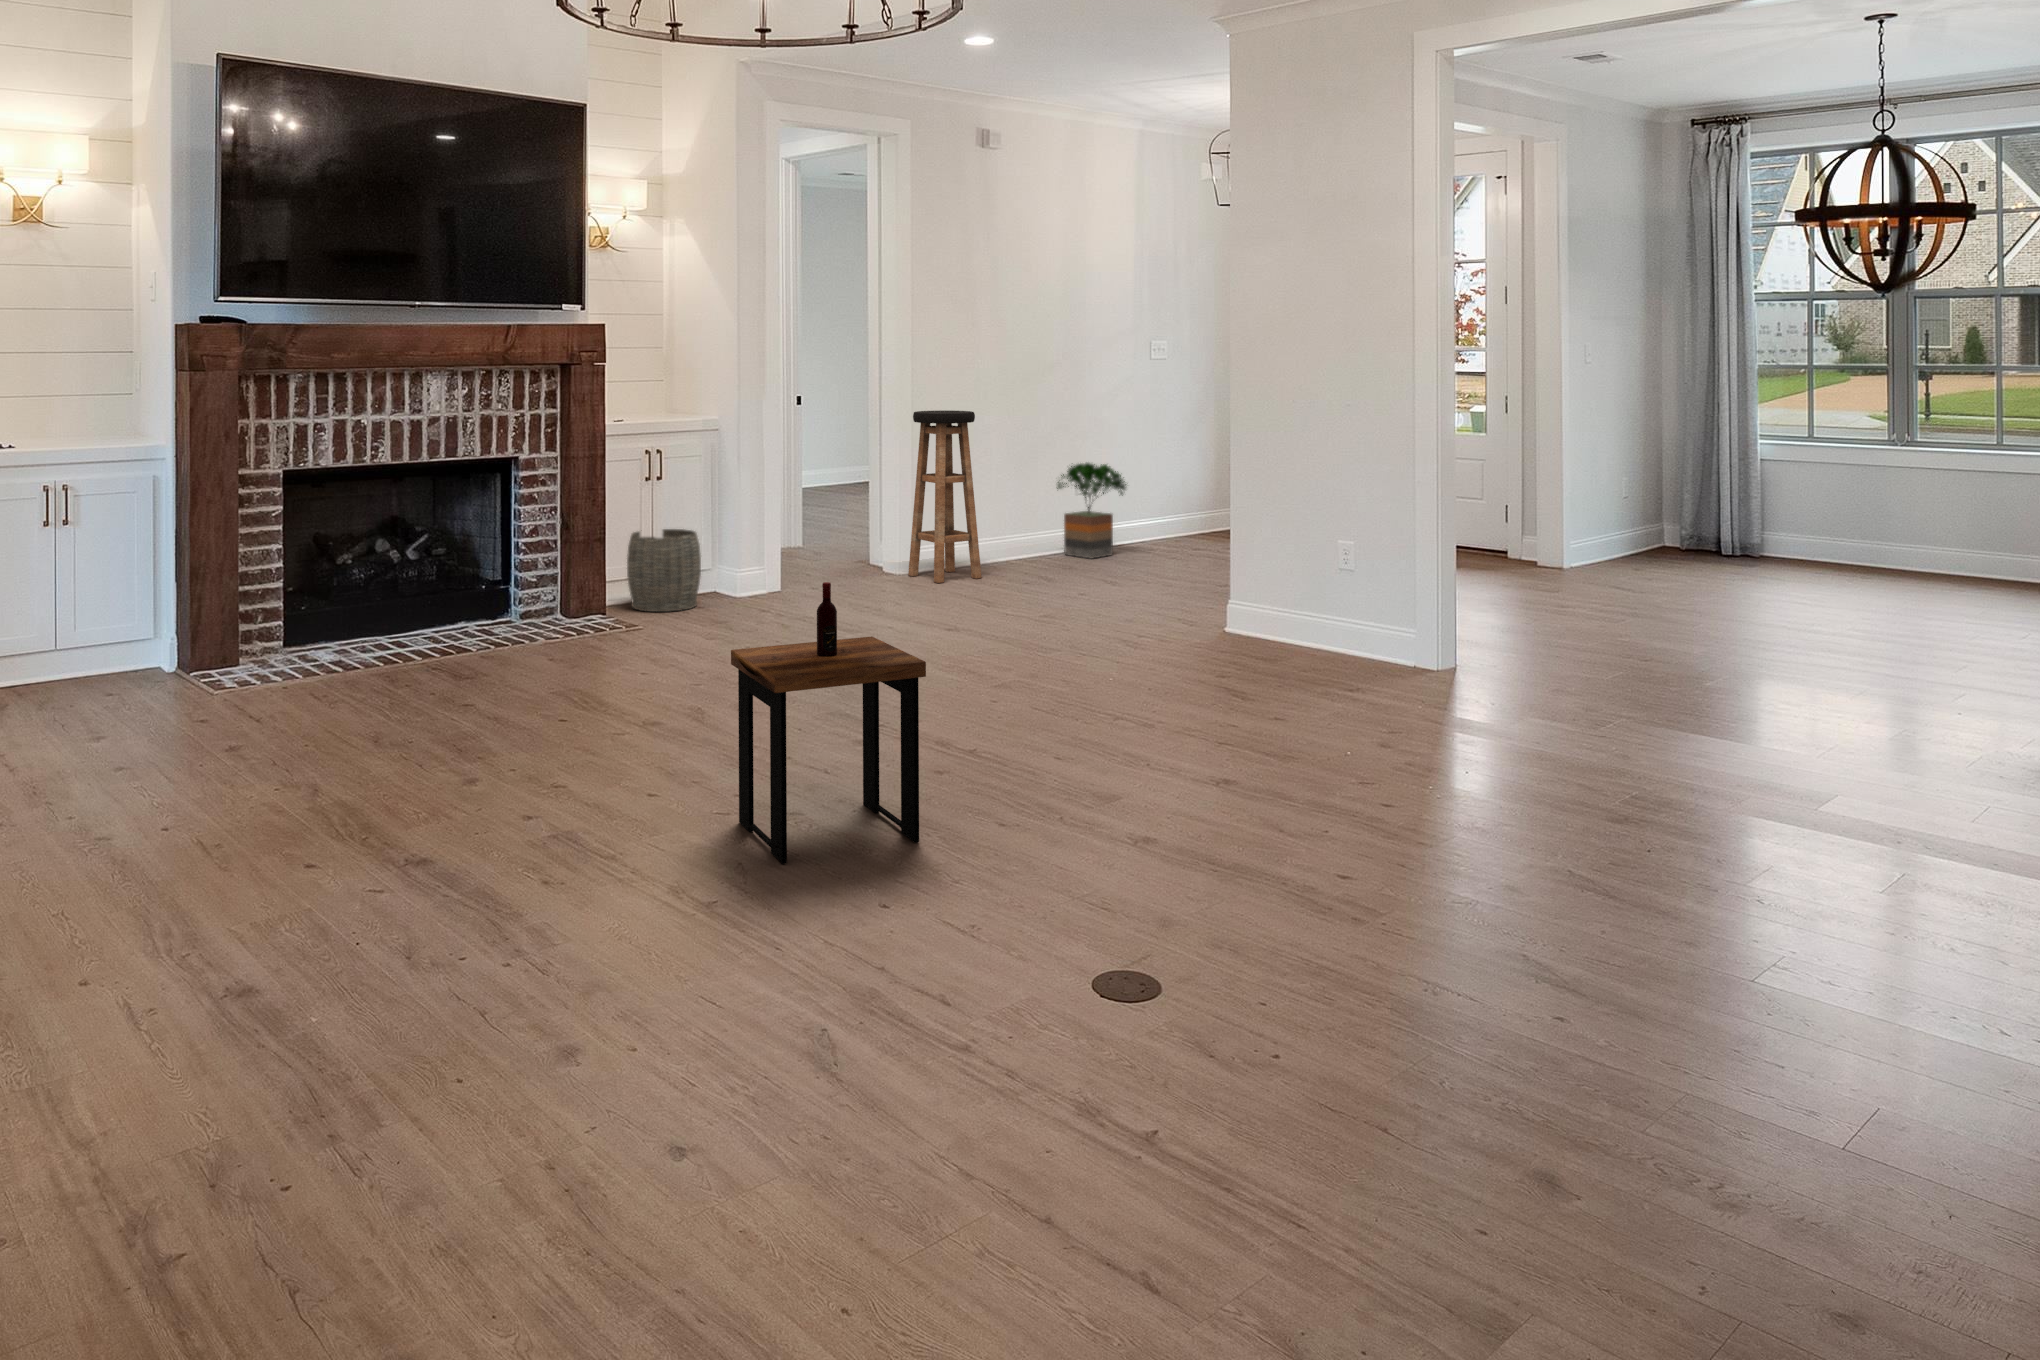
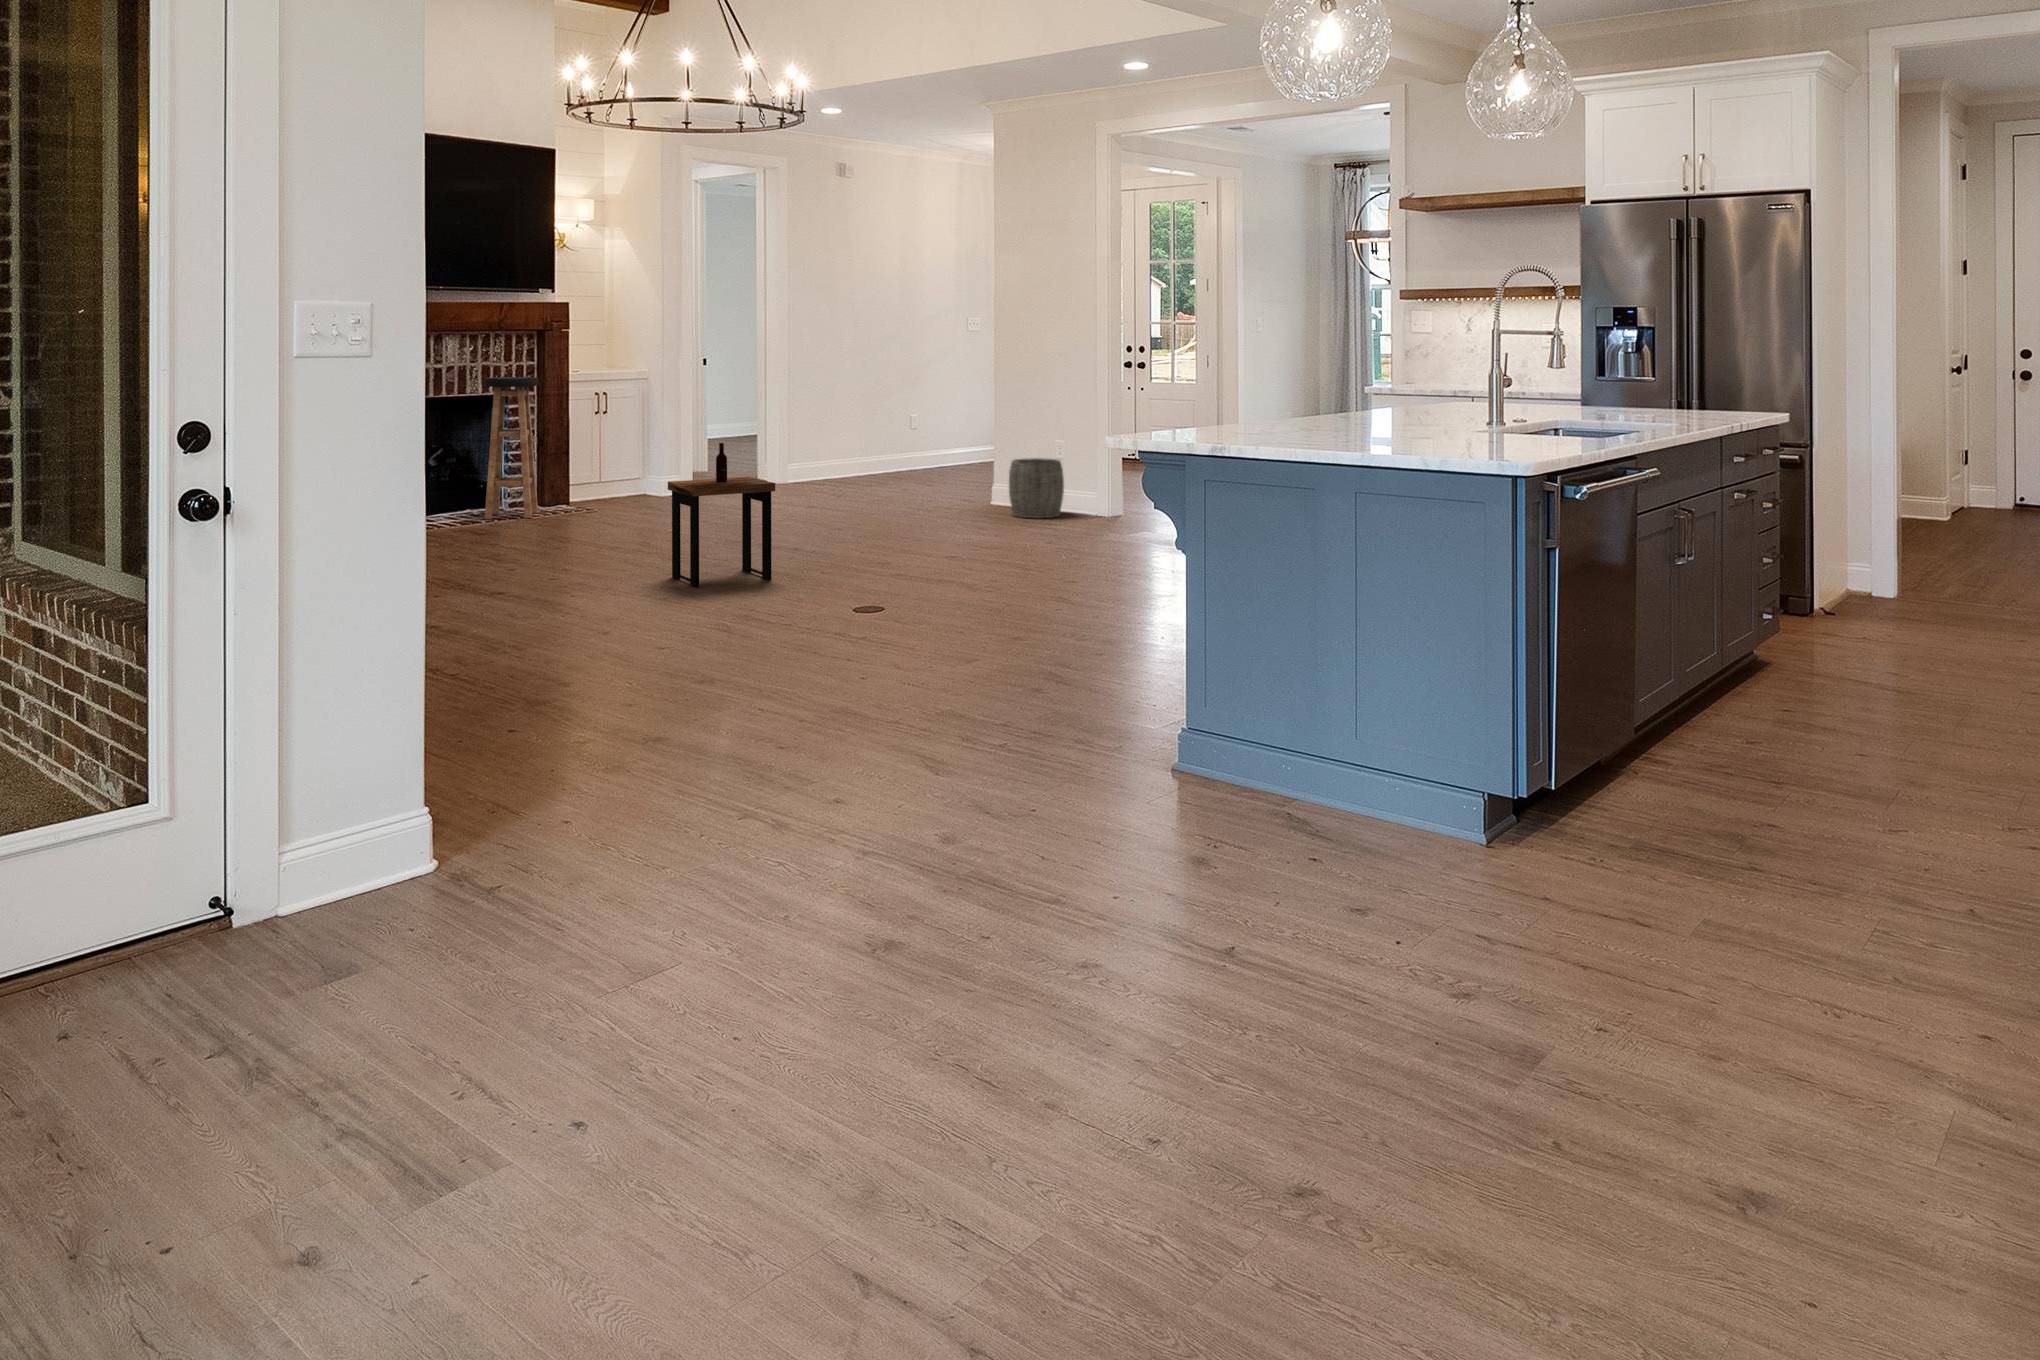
bar stool: present [908,410,982,583] -> present [484,377,538,519]
potted tree: present [1057,463,1127,559] -> none [896,405,950,475]
woven basket: present [627,529,701,612] -> present [1009,458,1064,518]

